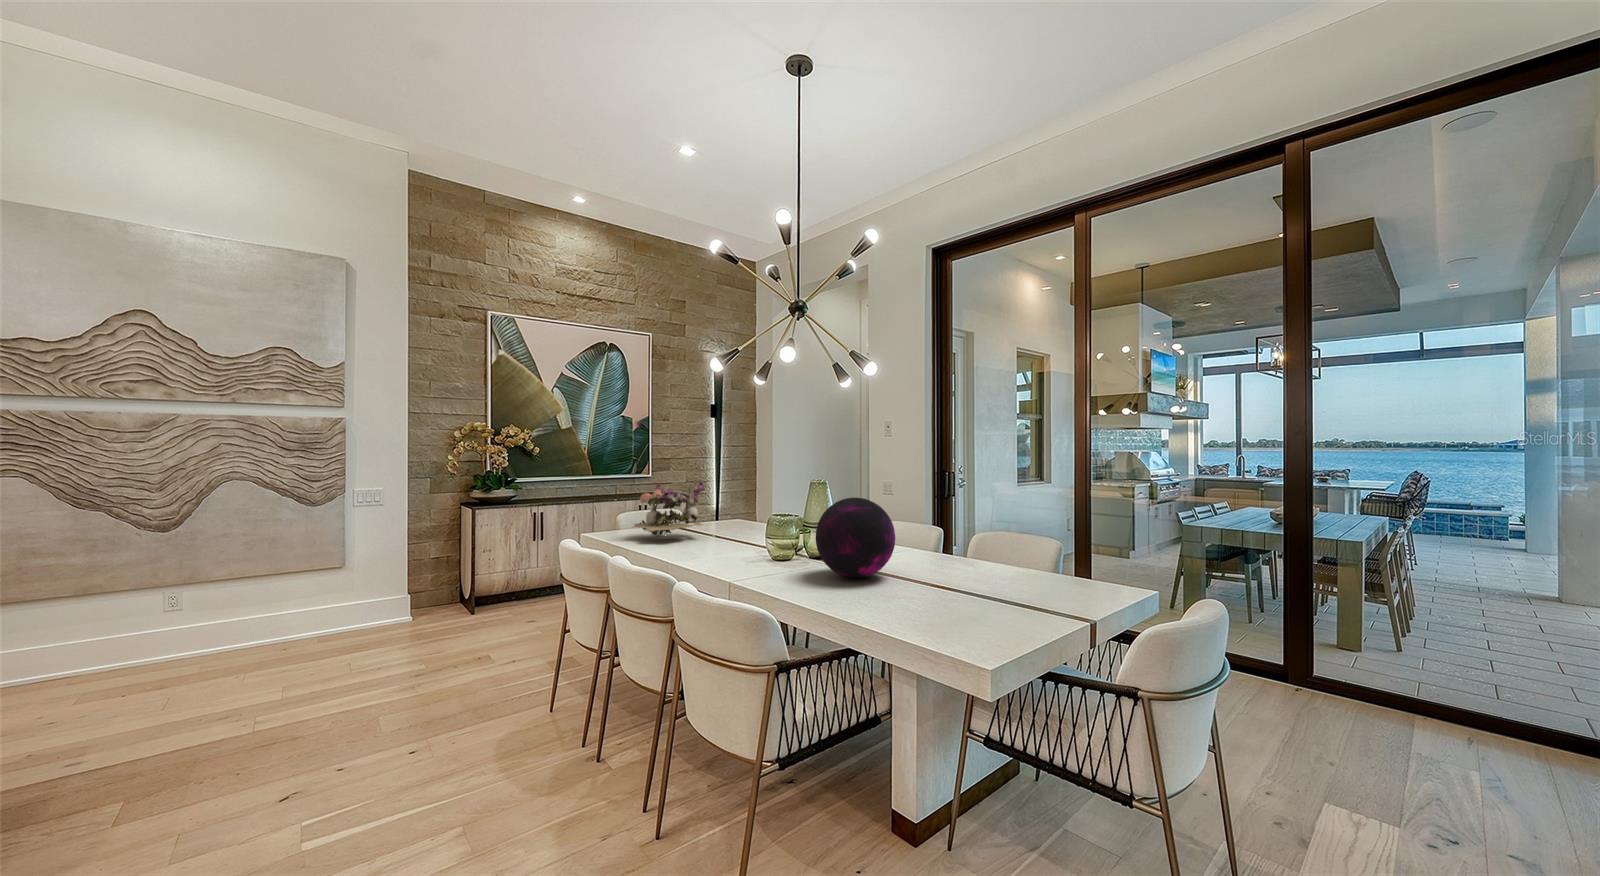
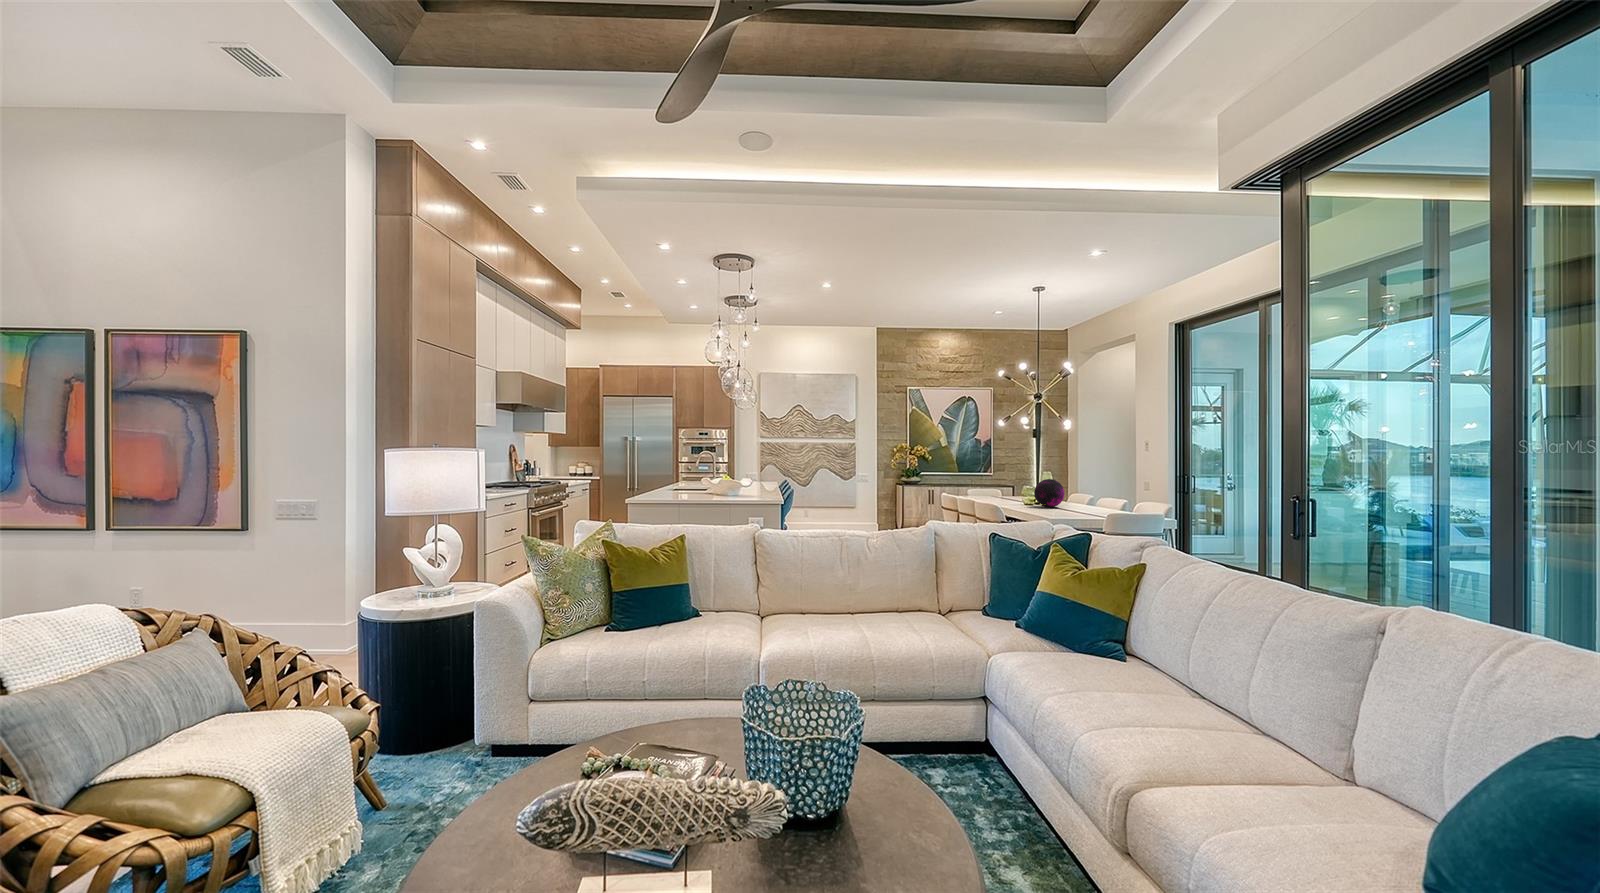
flower arrangement: present [633,480,705,537] -> none [974,473,1007,498]

